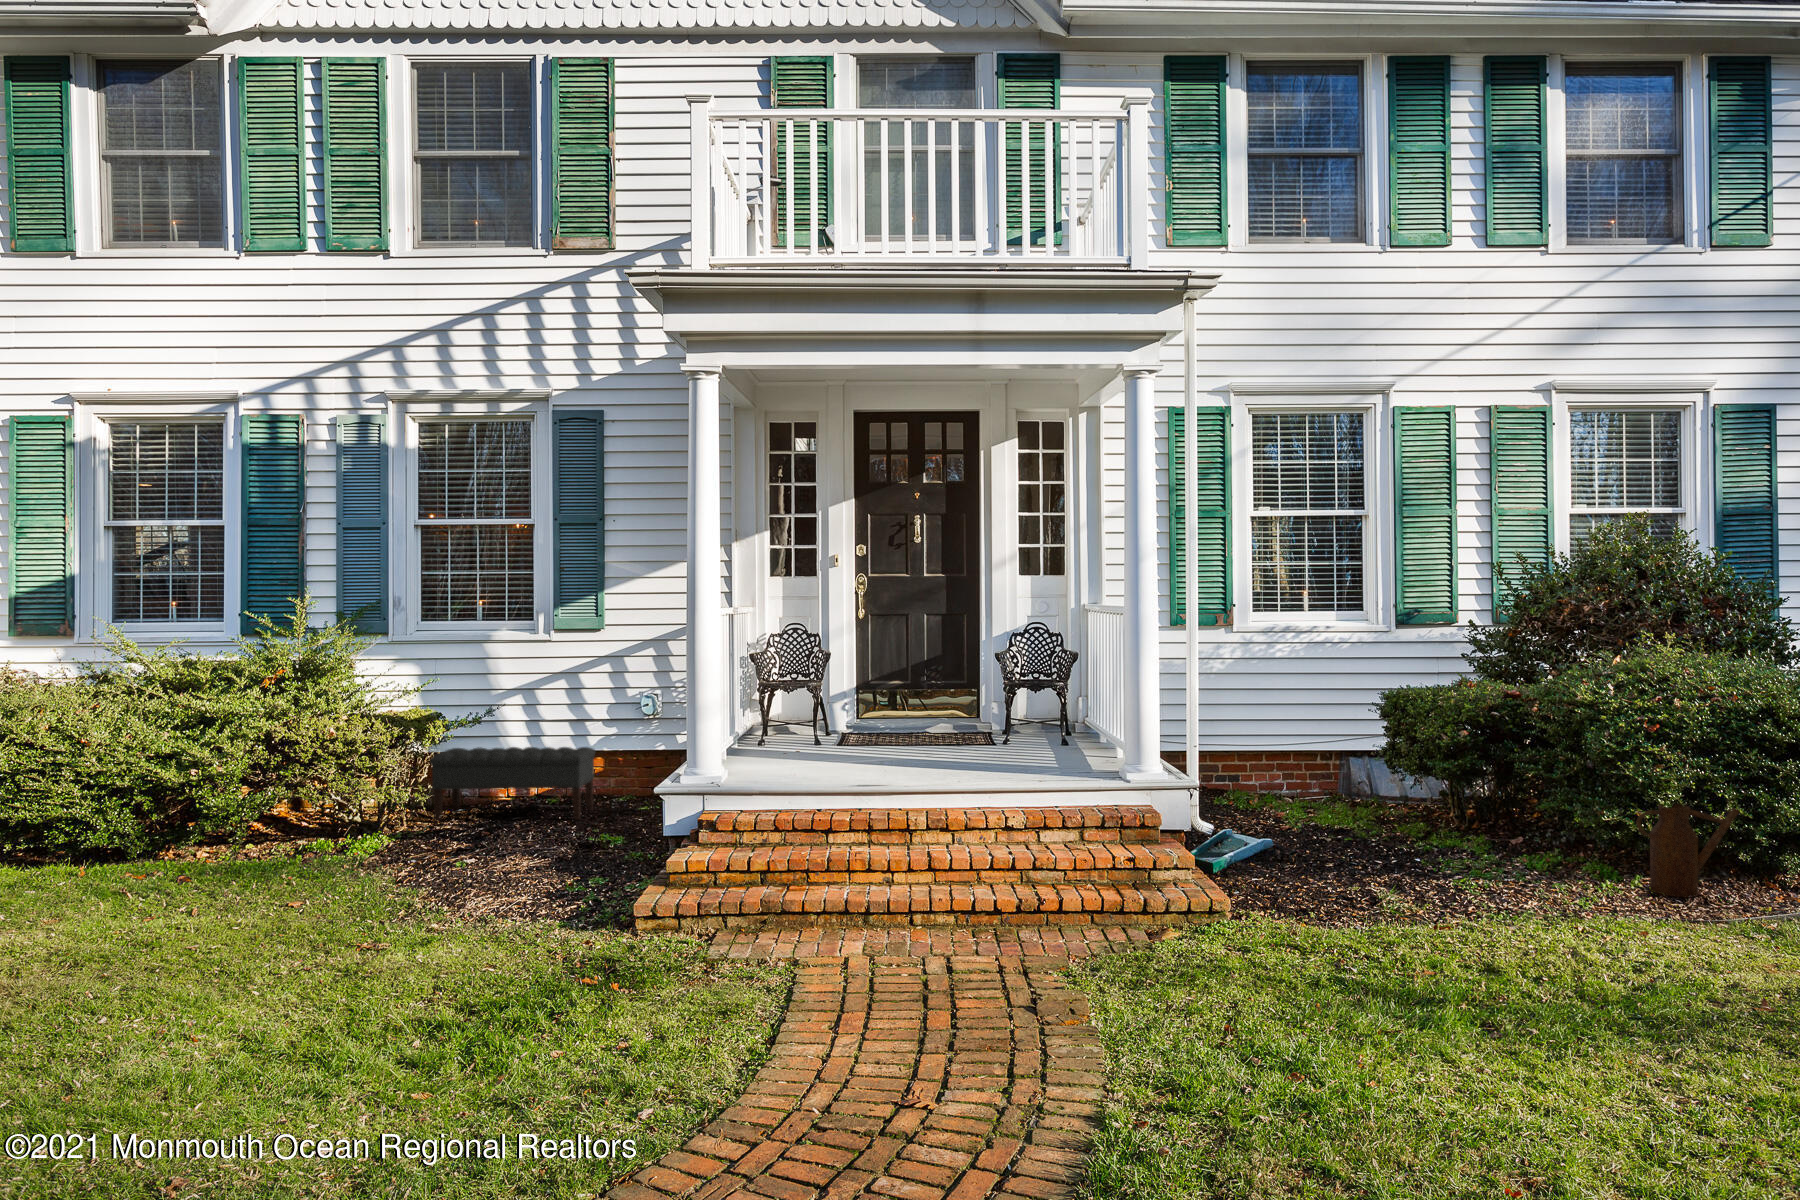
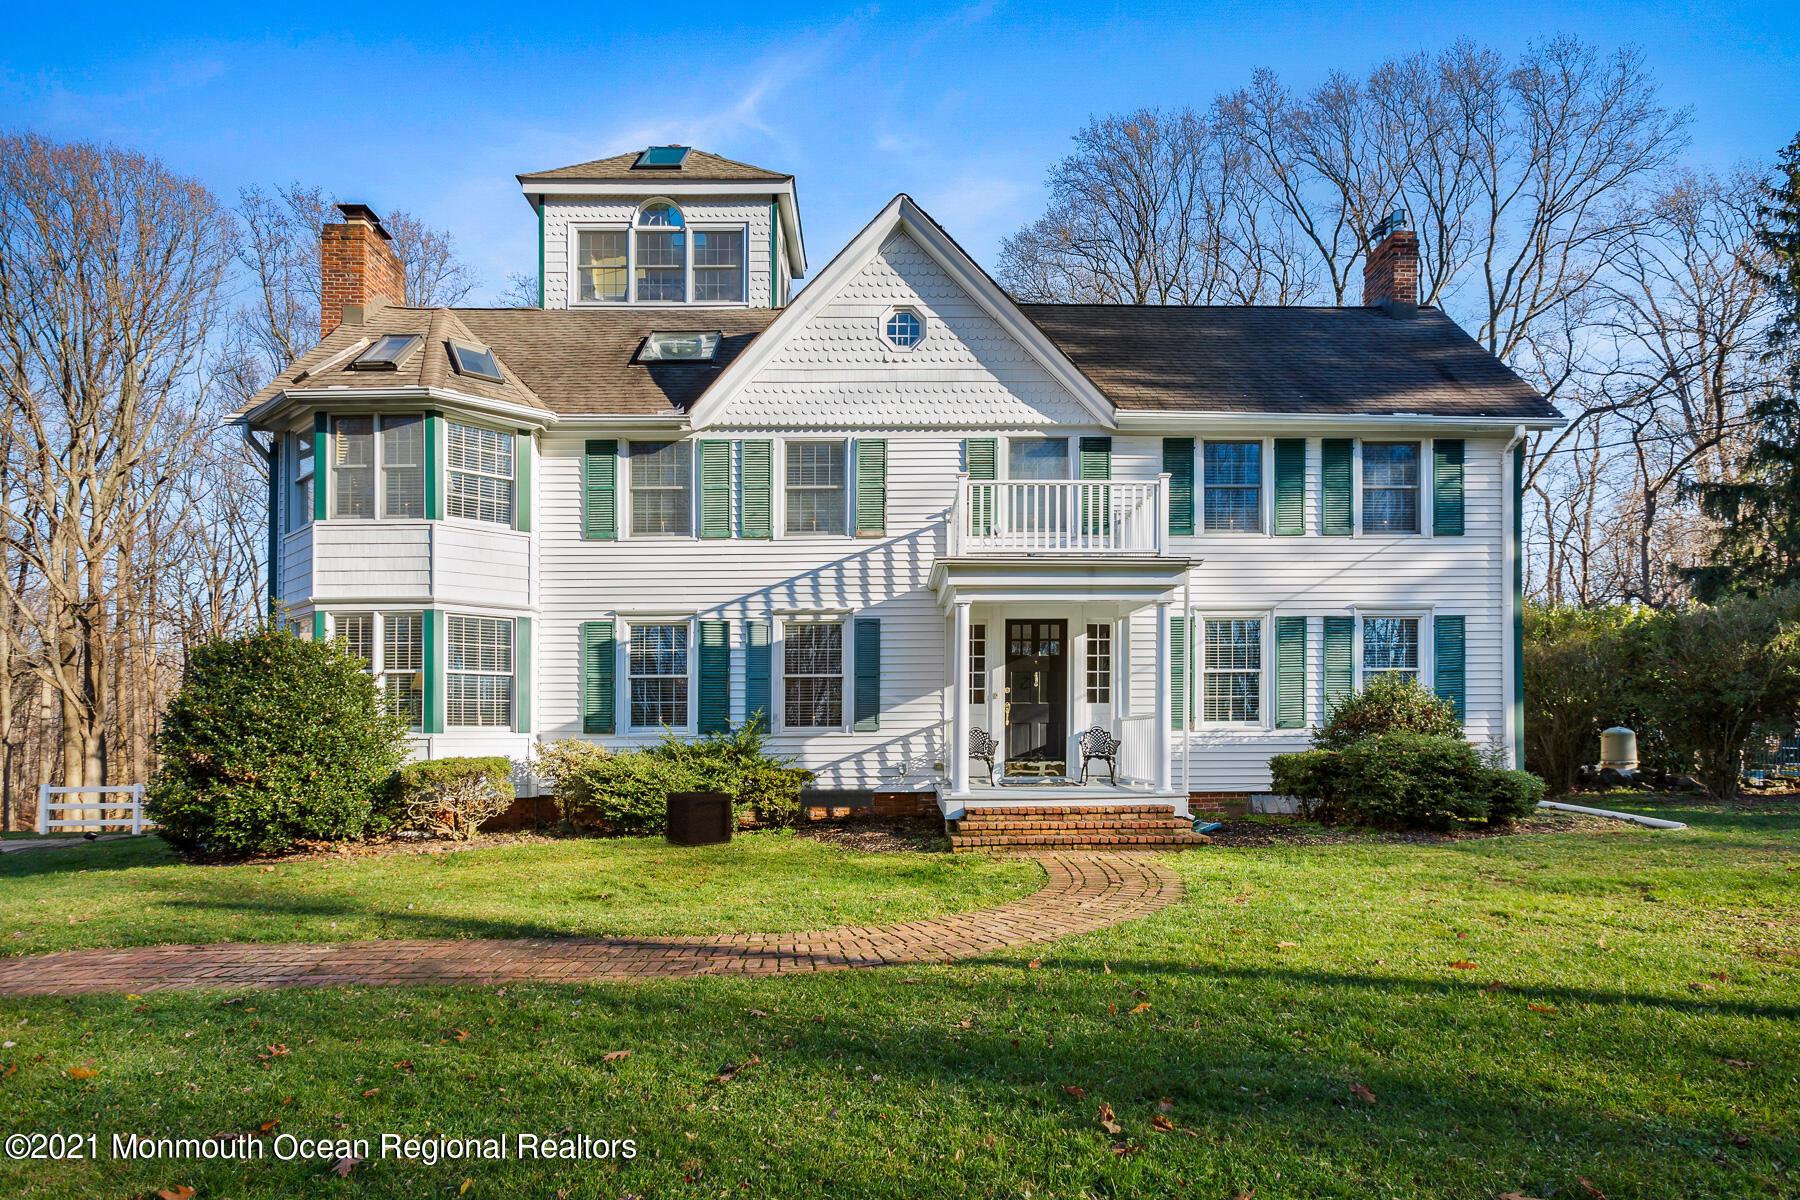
wooden crate: none [45,763,182,900] -> present [665,790,733,847]
decorative plant: none [1262,763,1342,808] -> present [1218,798,1246,820]
watering can: present [1636,804,1739,898] -> none [1371,804,1411,843]

